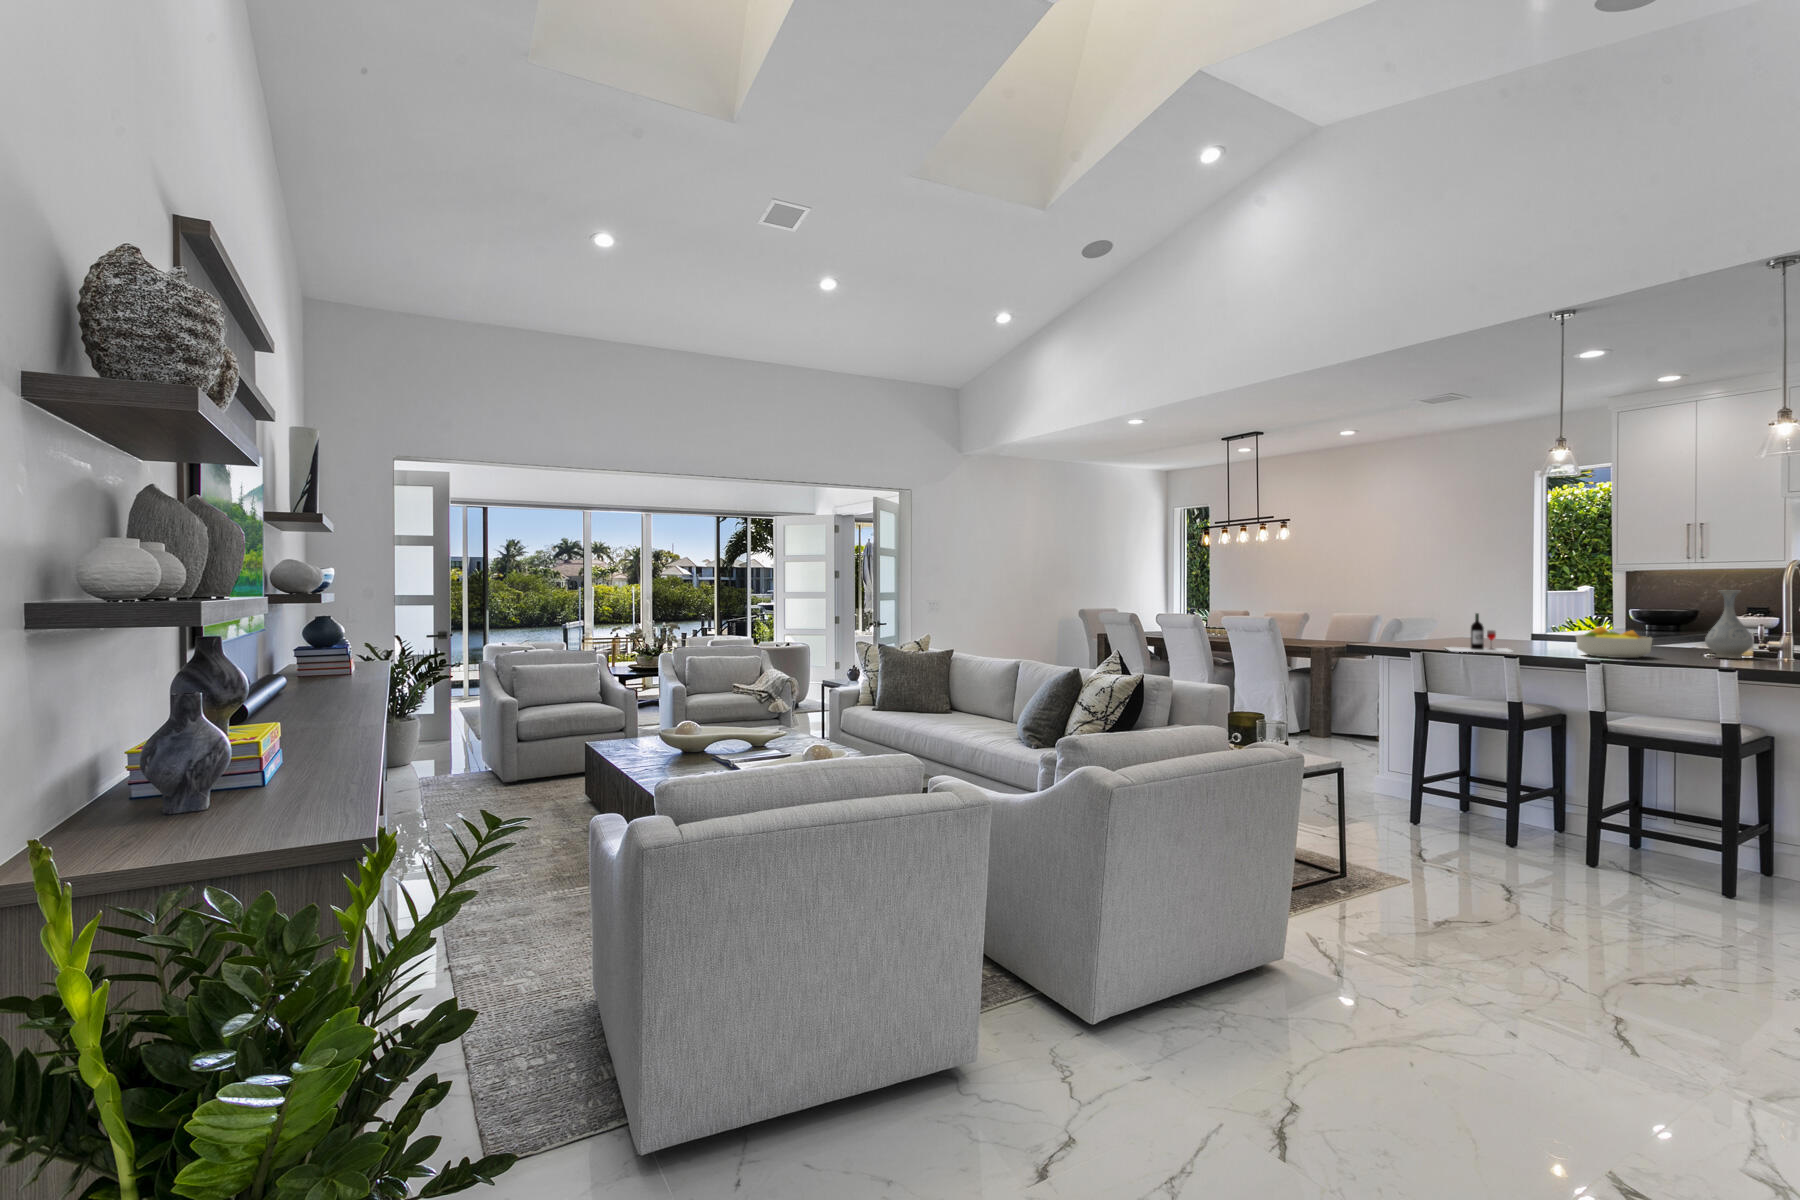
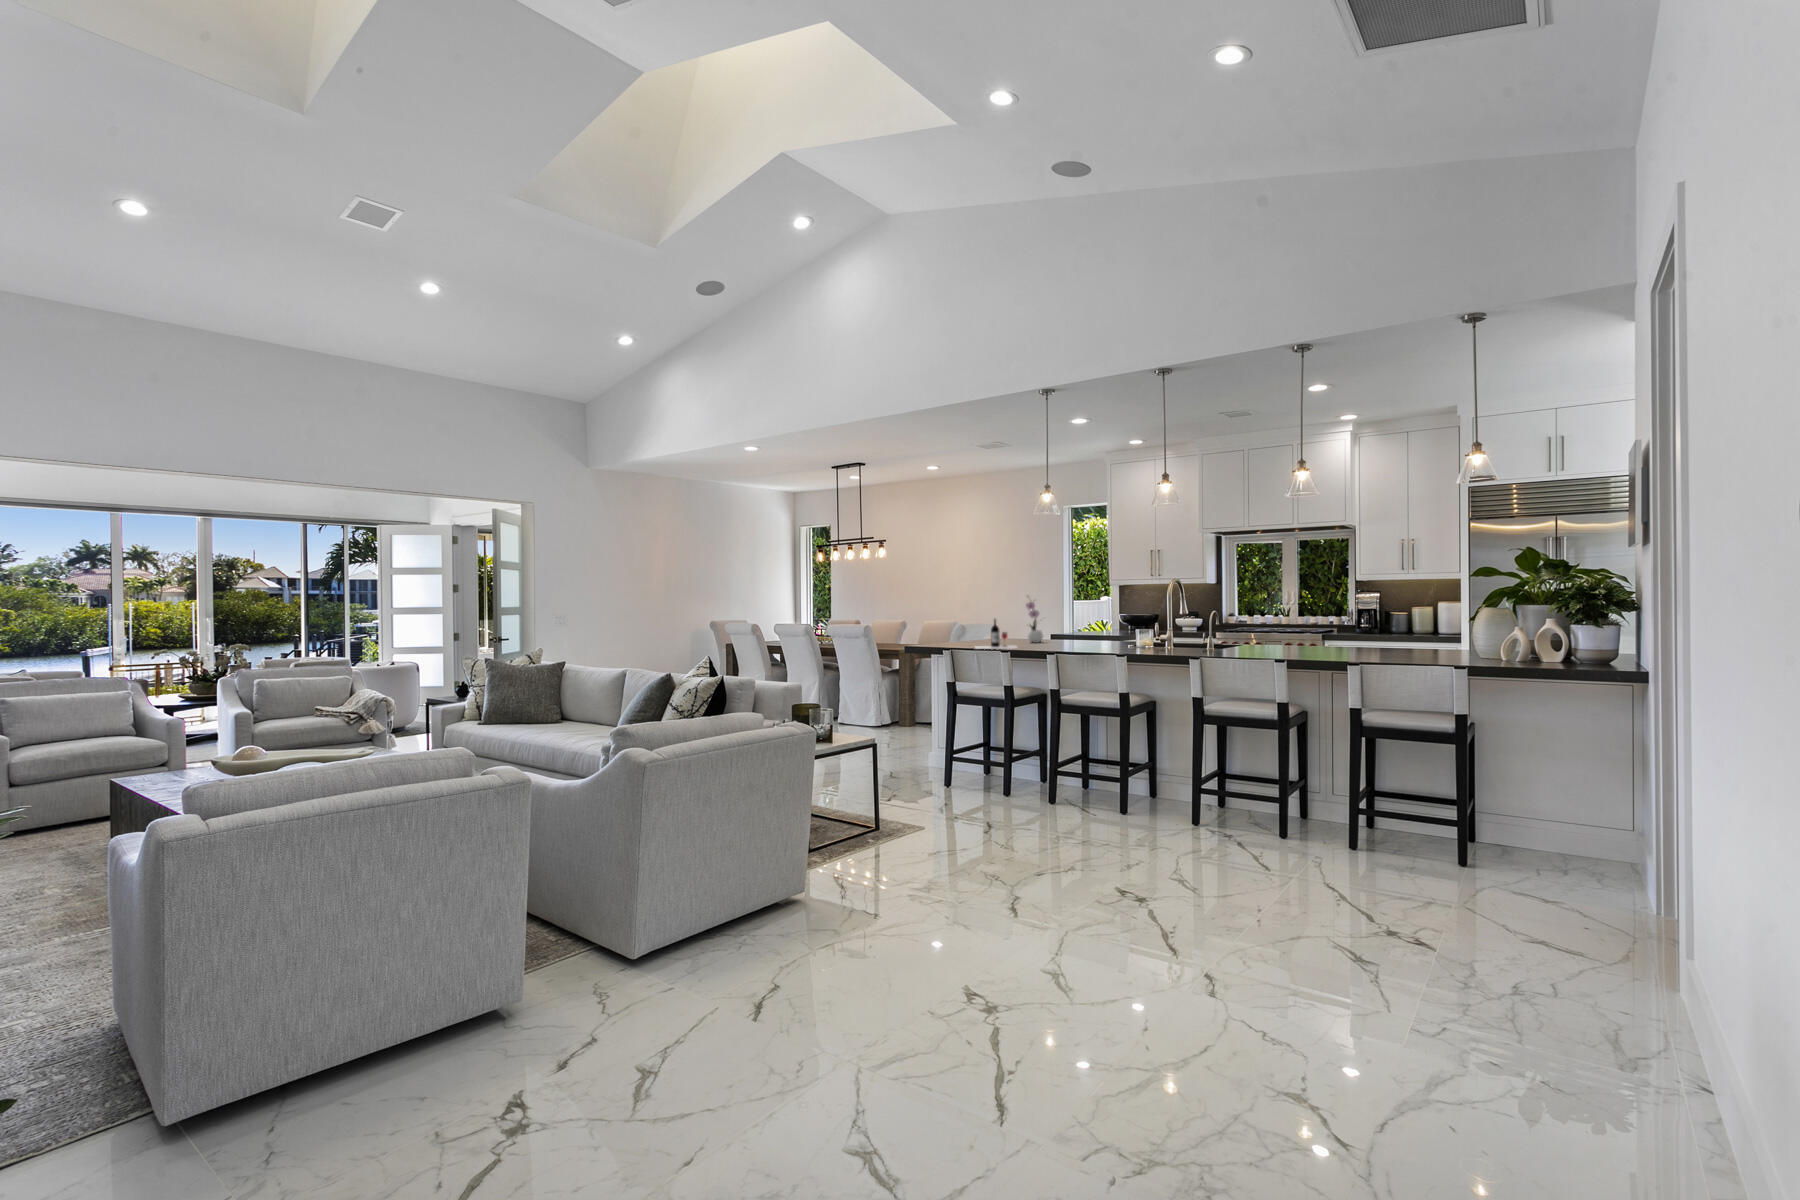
flower arrangement: none [1517,583,1545,645] -> present [1026,601,1043,643]
vase: present [1705,591,1754,659] -> none [1128,600,1154,648]
fruit bowl: present [1576,626,1652,658] -> none [1053,627,1097,650]

